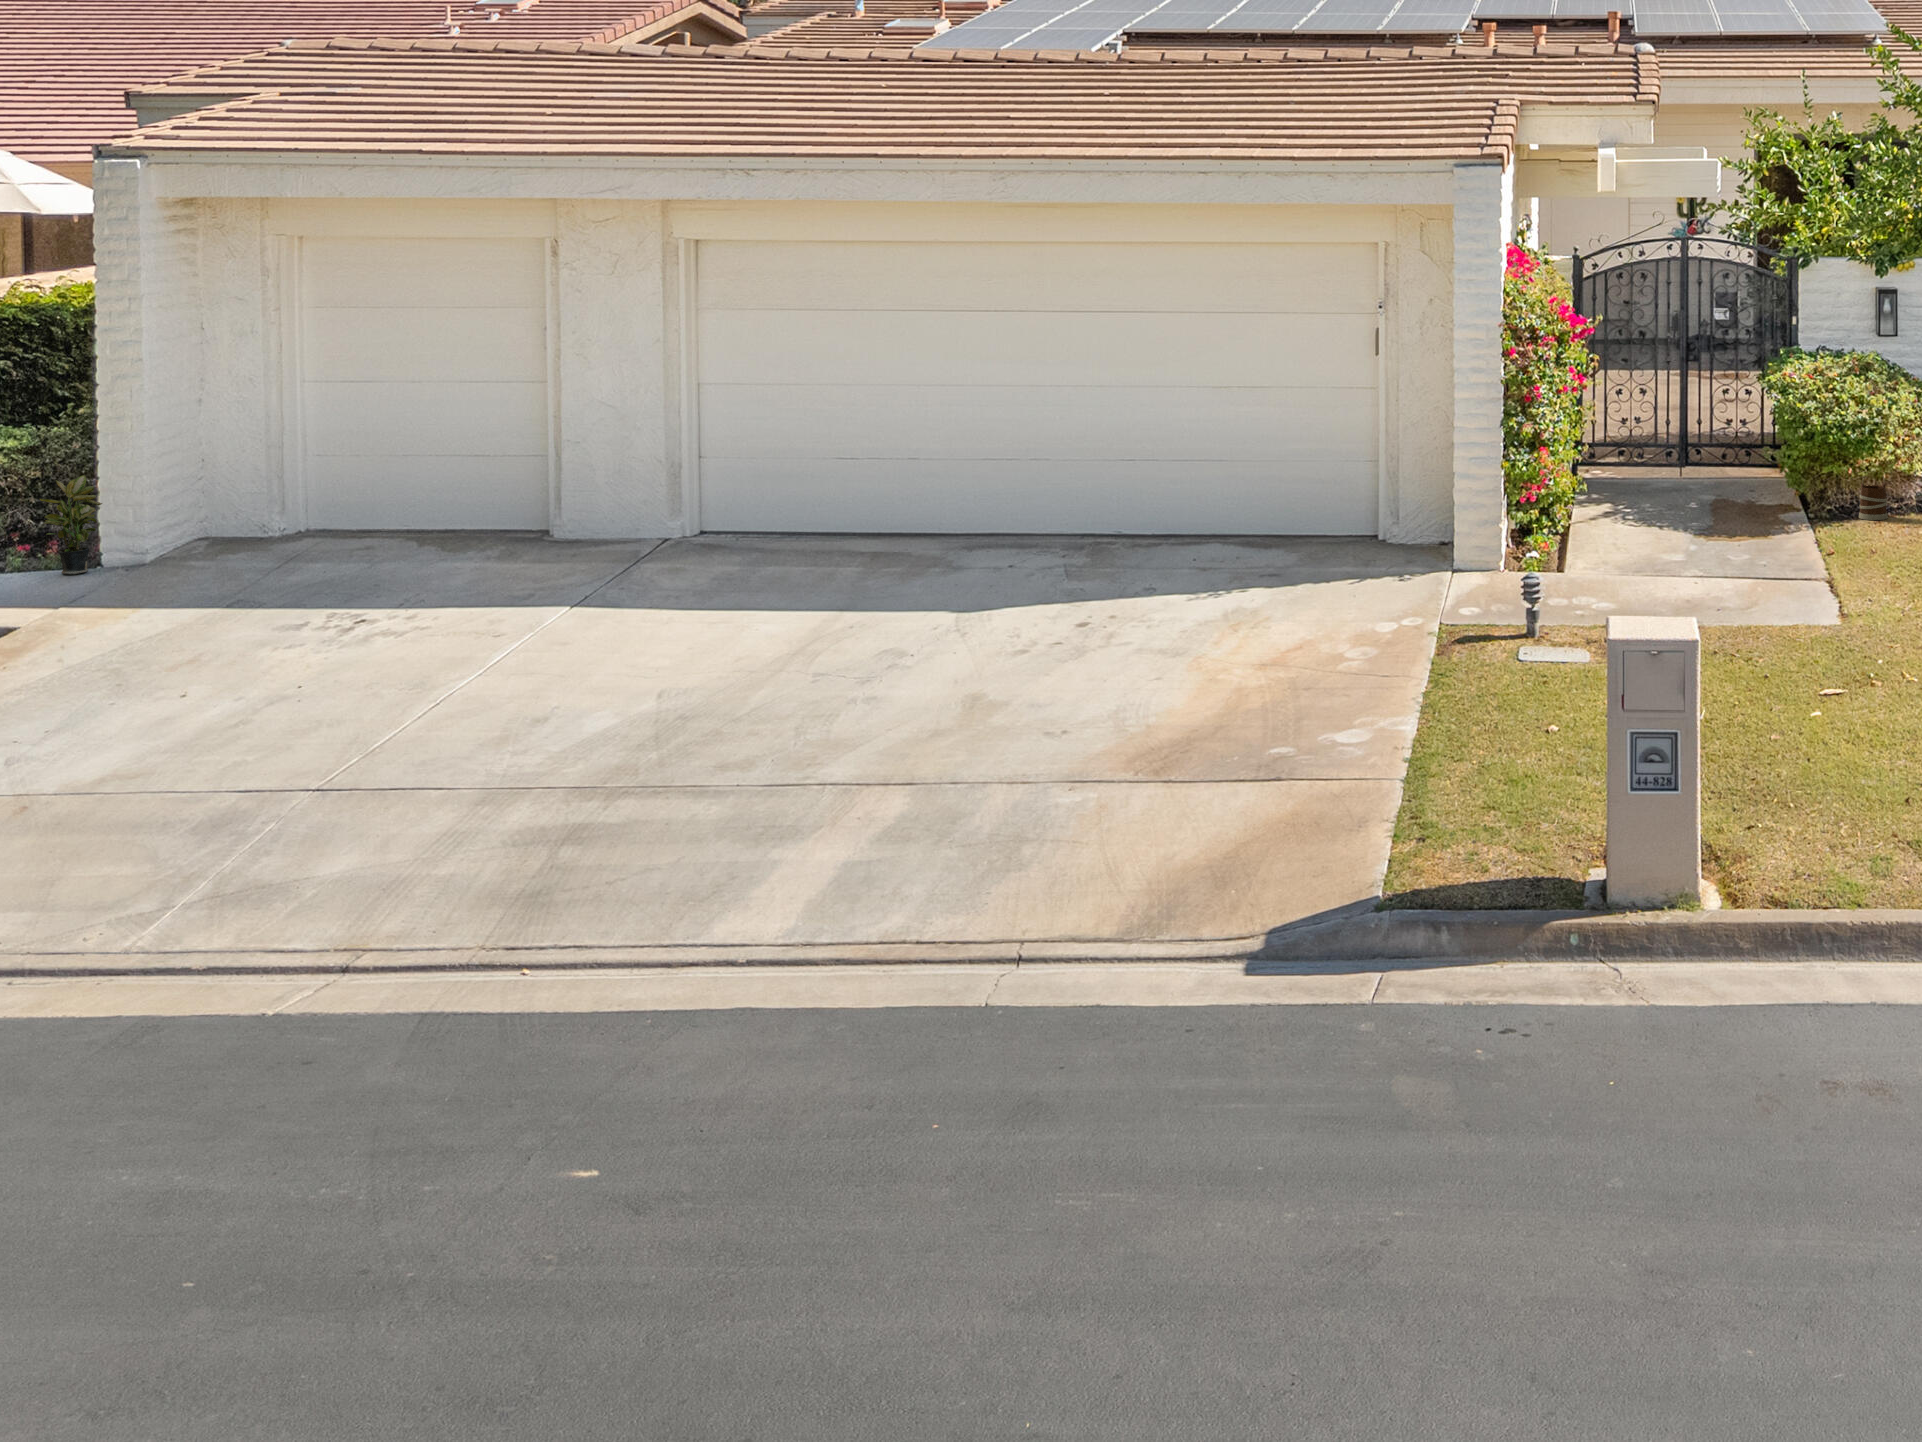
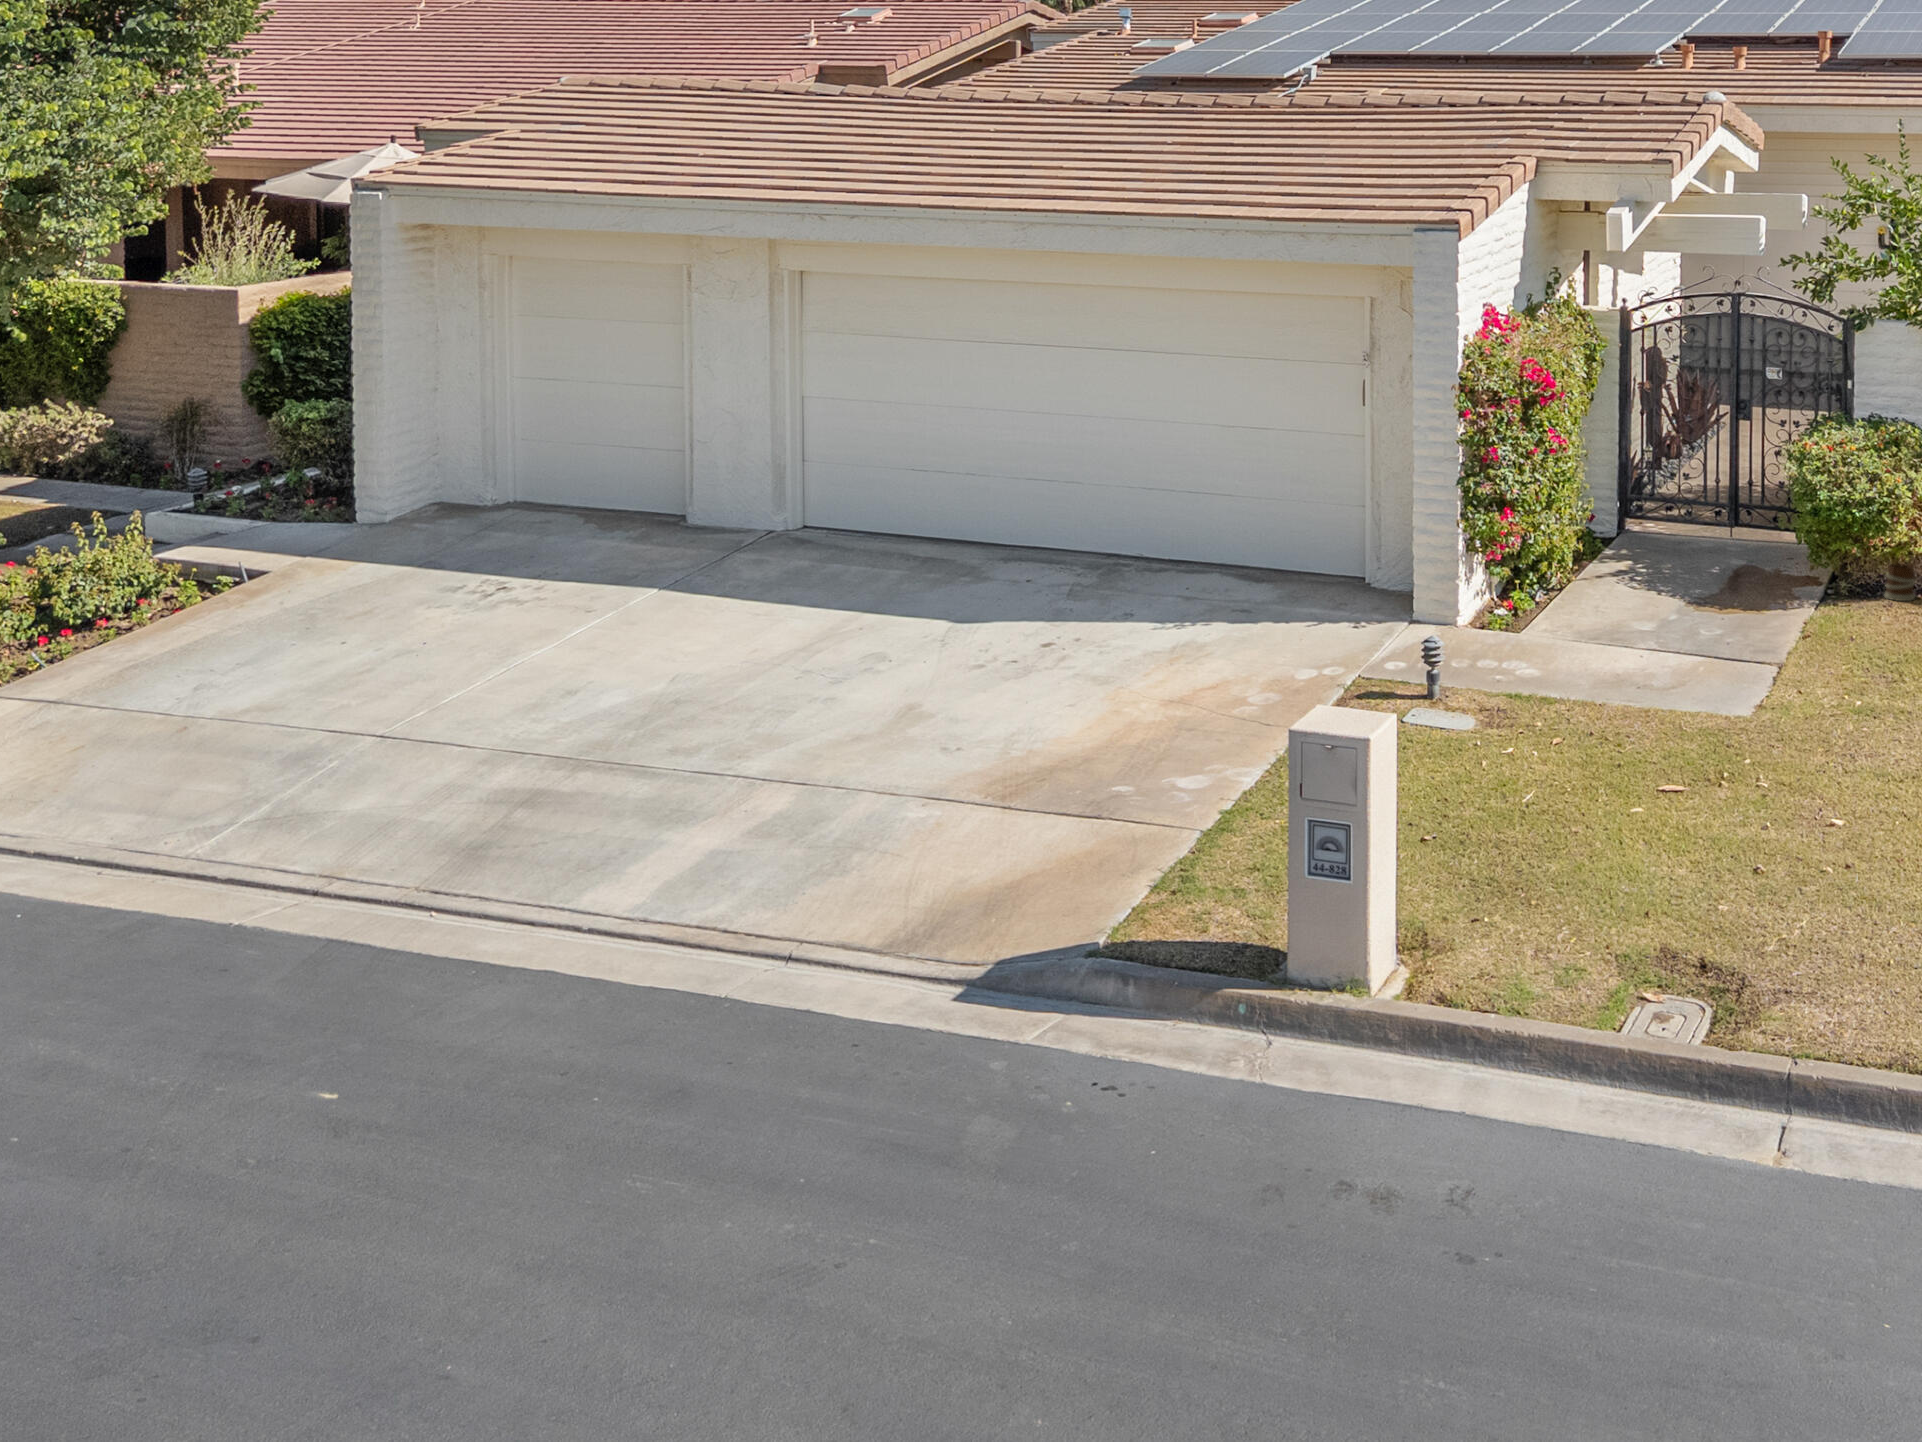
potted plant: present [40,475,102,575] -> none [288,446,336,528]

